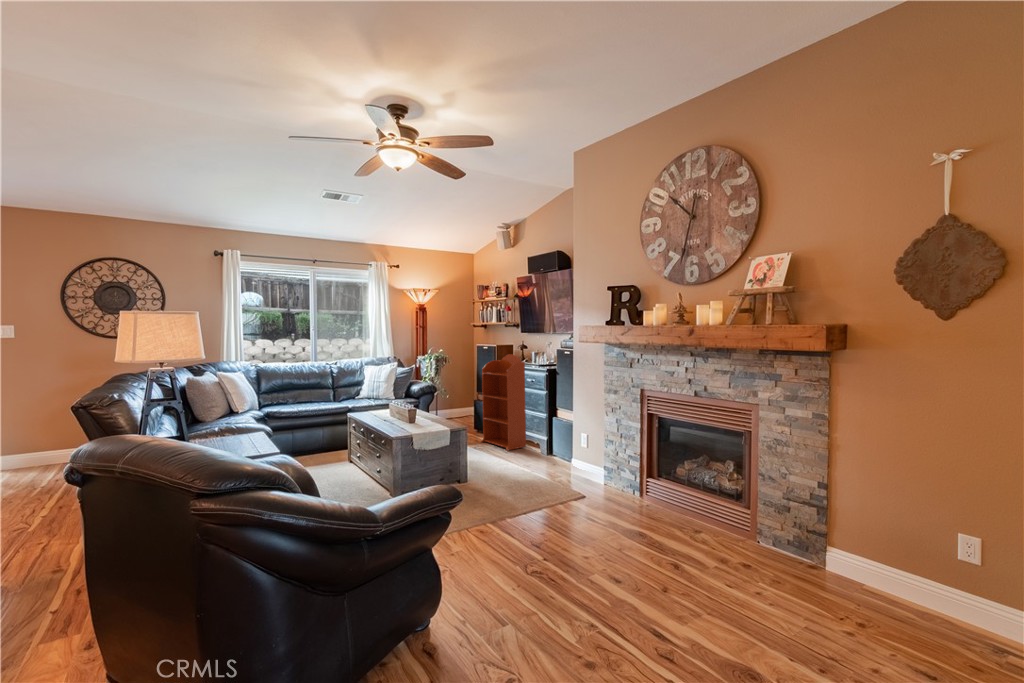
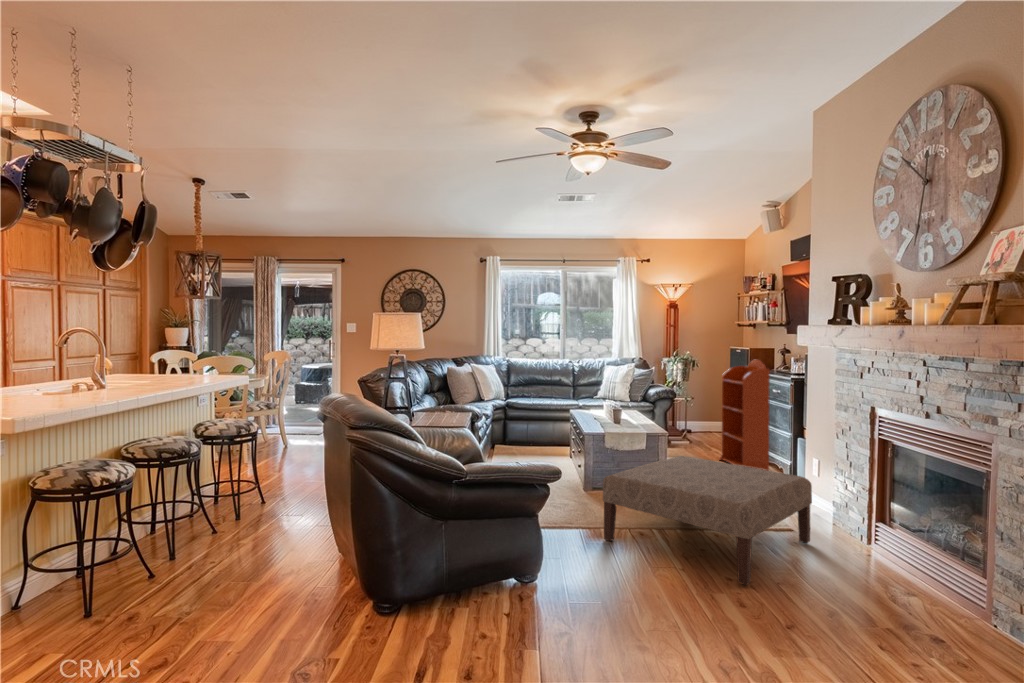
ottoman: none [457,449,617,567] -> present [603,456,812,585]

